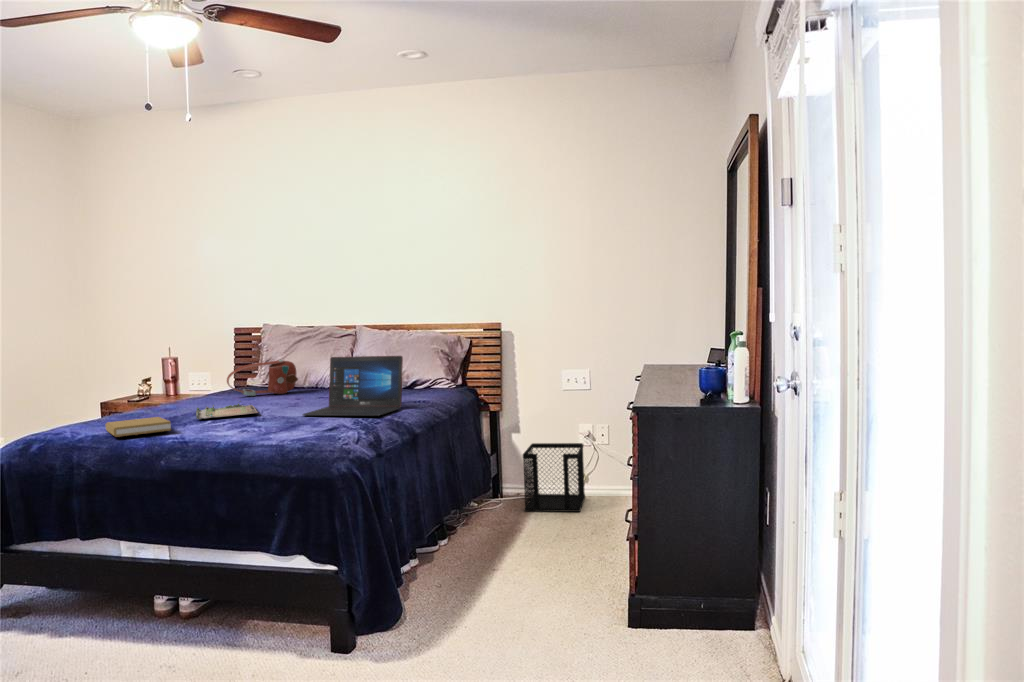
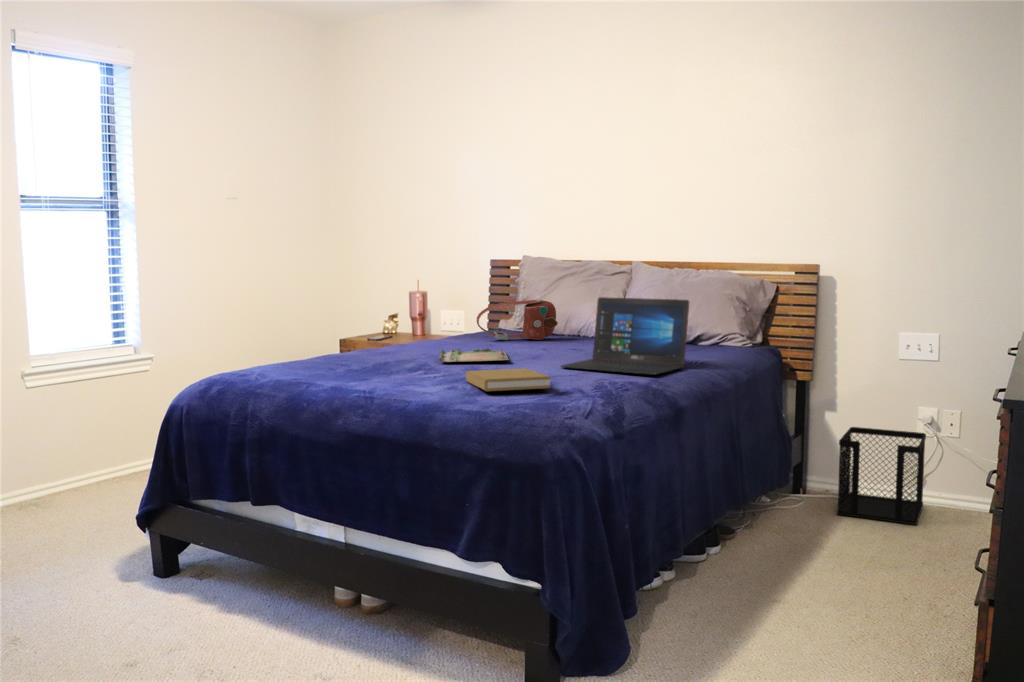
book: present [105,417,171,437] -> present [466,368,550,391]

